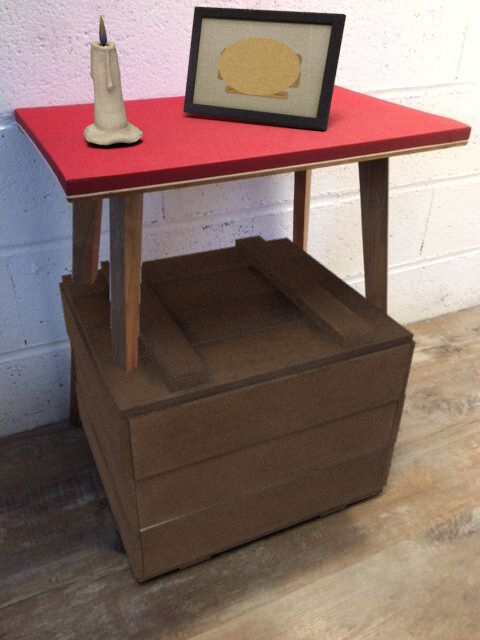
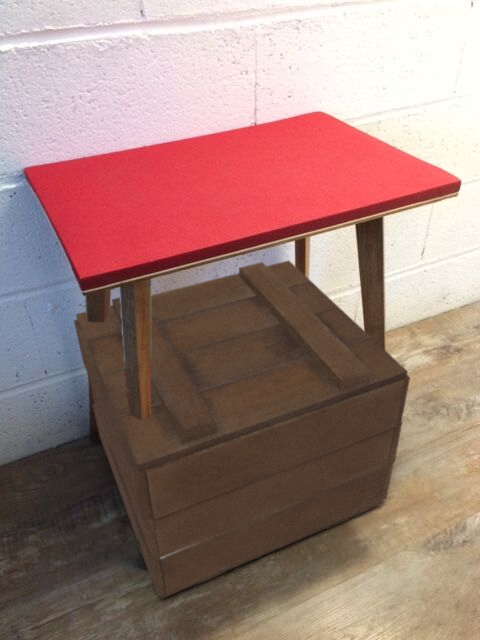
picture frame: present [183,6,346,130] -> none [184,73,336,194]
candle: present [84,15,143,145] -> none [92,110,148,226]

